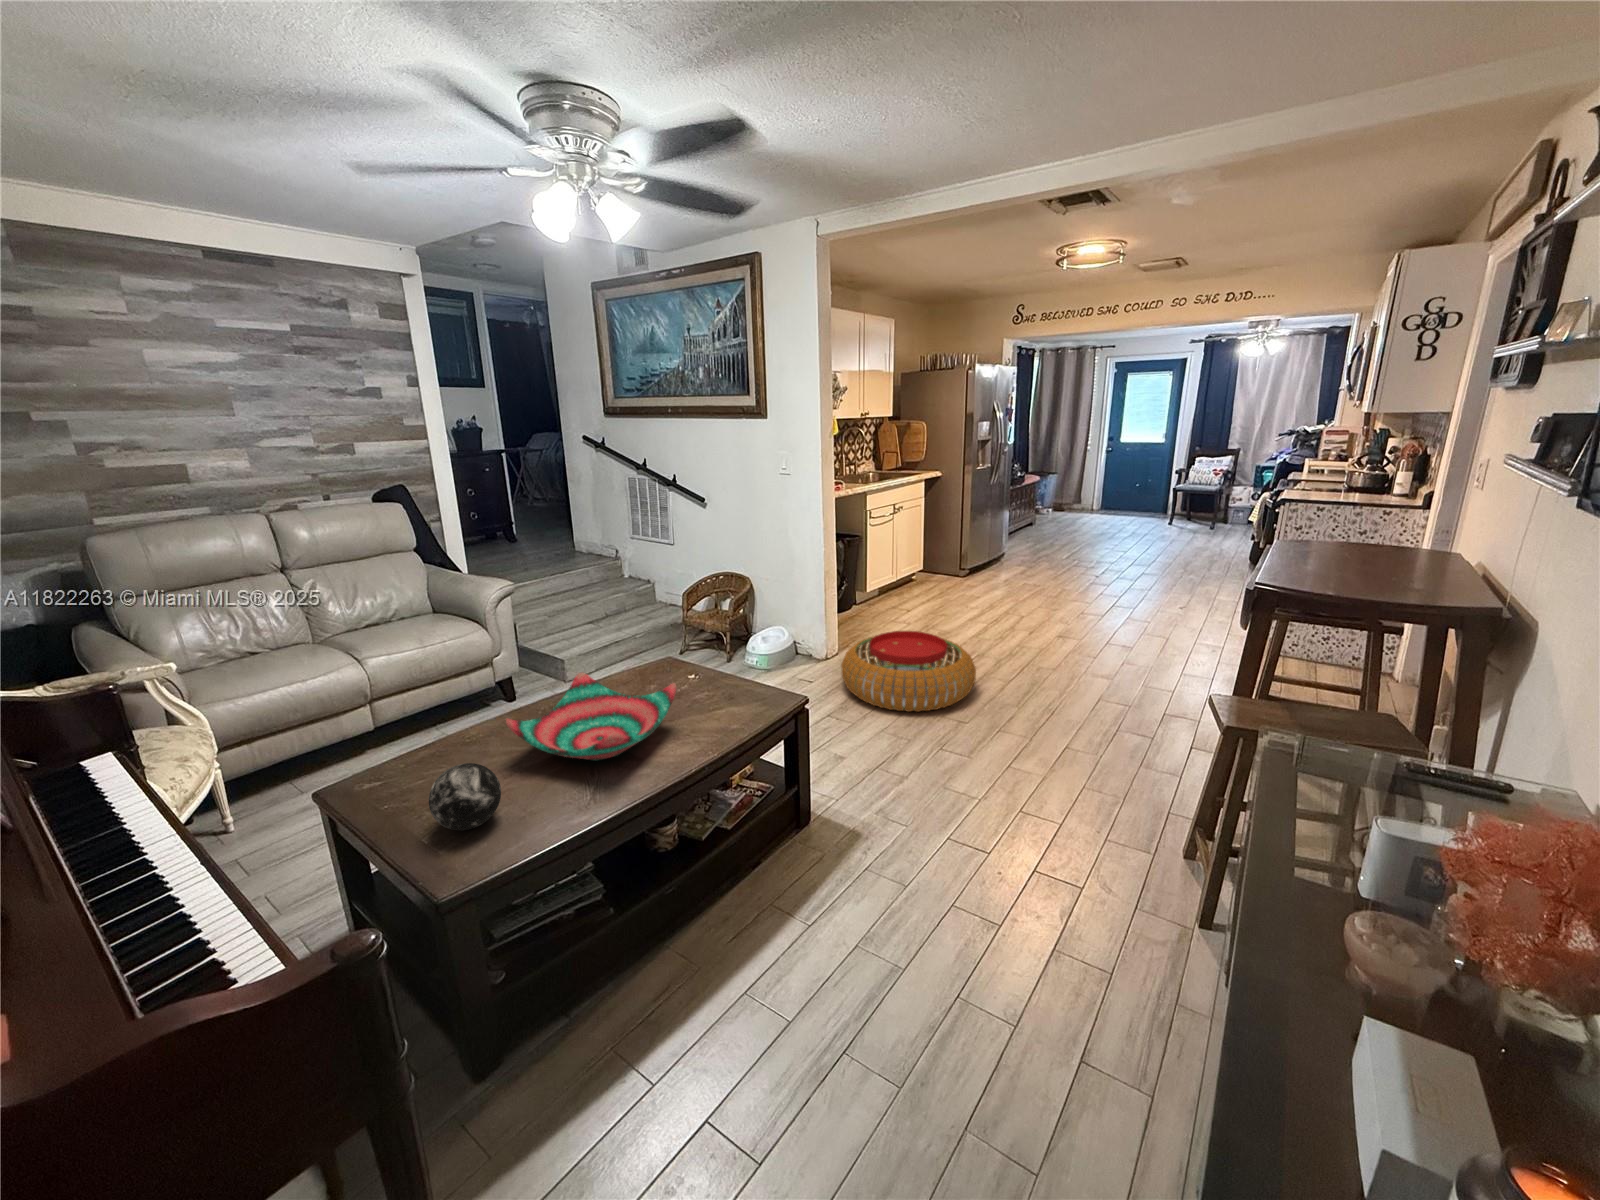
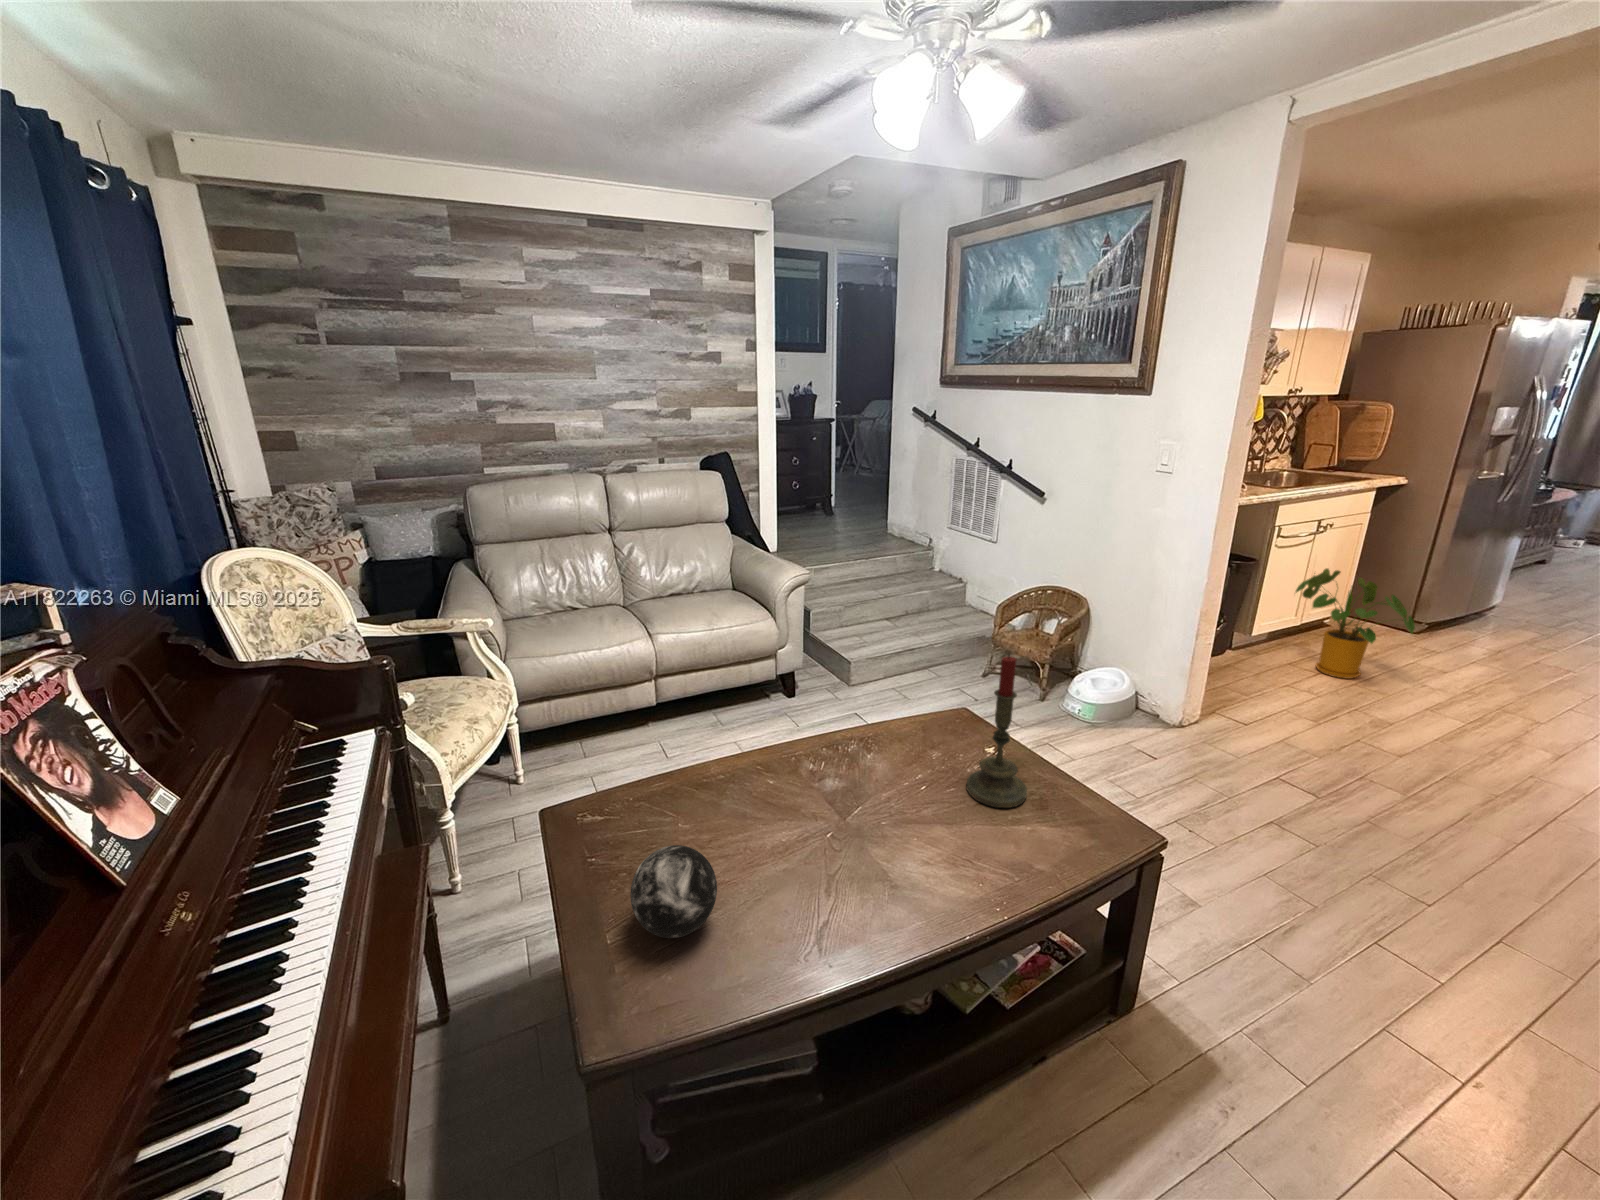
house plant: none [885,536,952,609] -> present [1296,568,1415,679]
candle: none [674,597,715,706] -> present [967,655,1027,808]
pouf: present [841,631,976,712] -> none [1208,717,1468,867]
decorative bowl: present [506,673,676,761] -> none [746,726,974,871]

